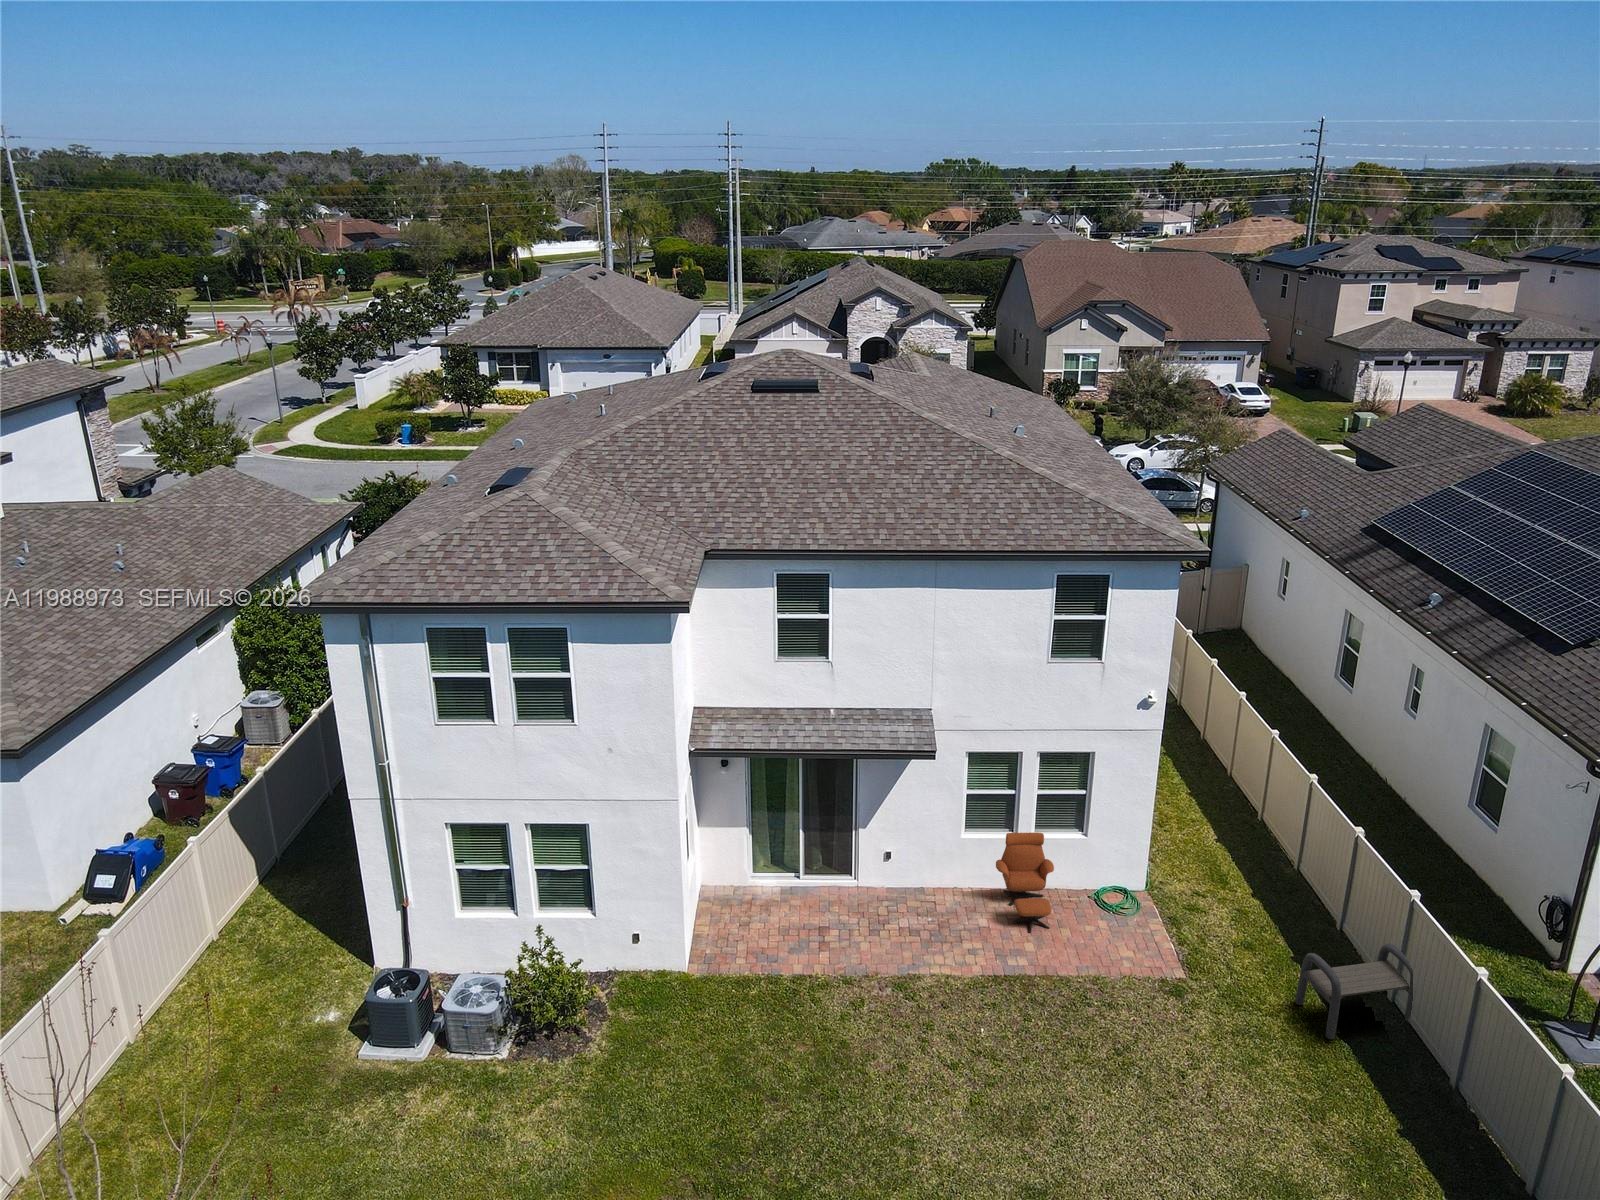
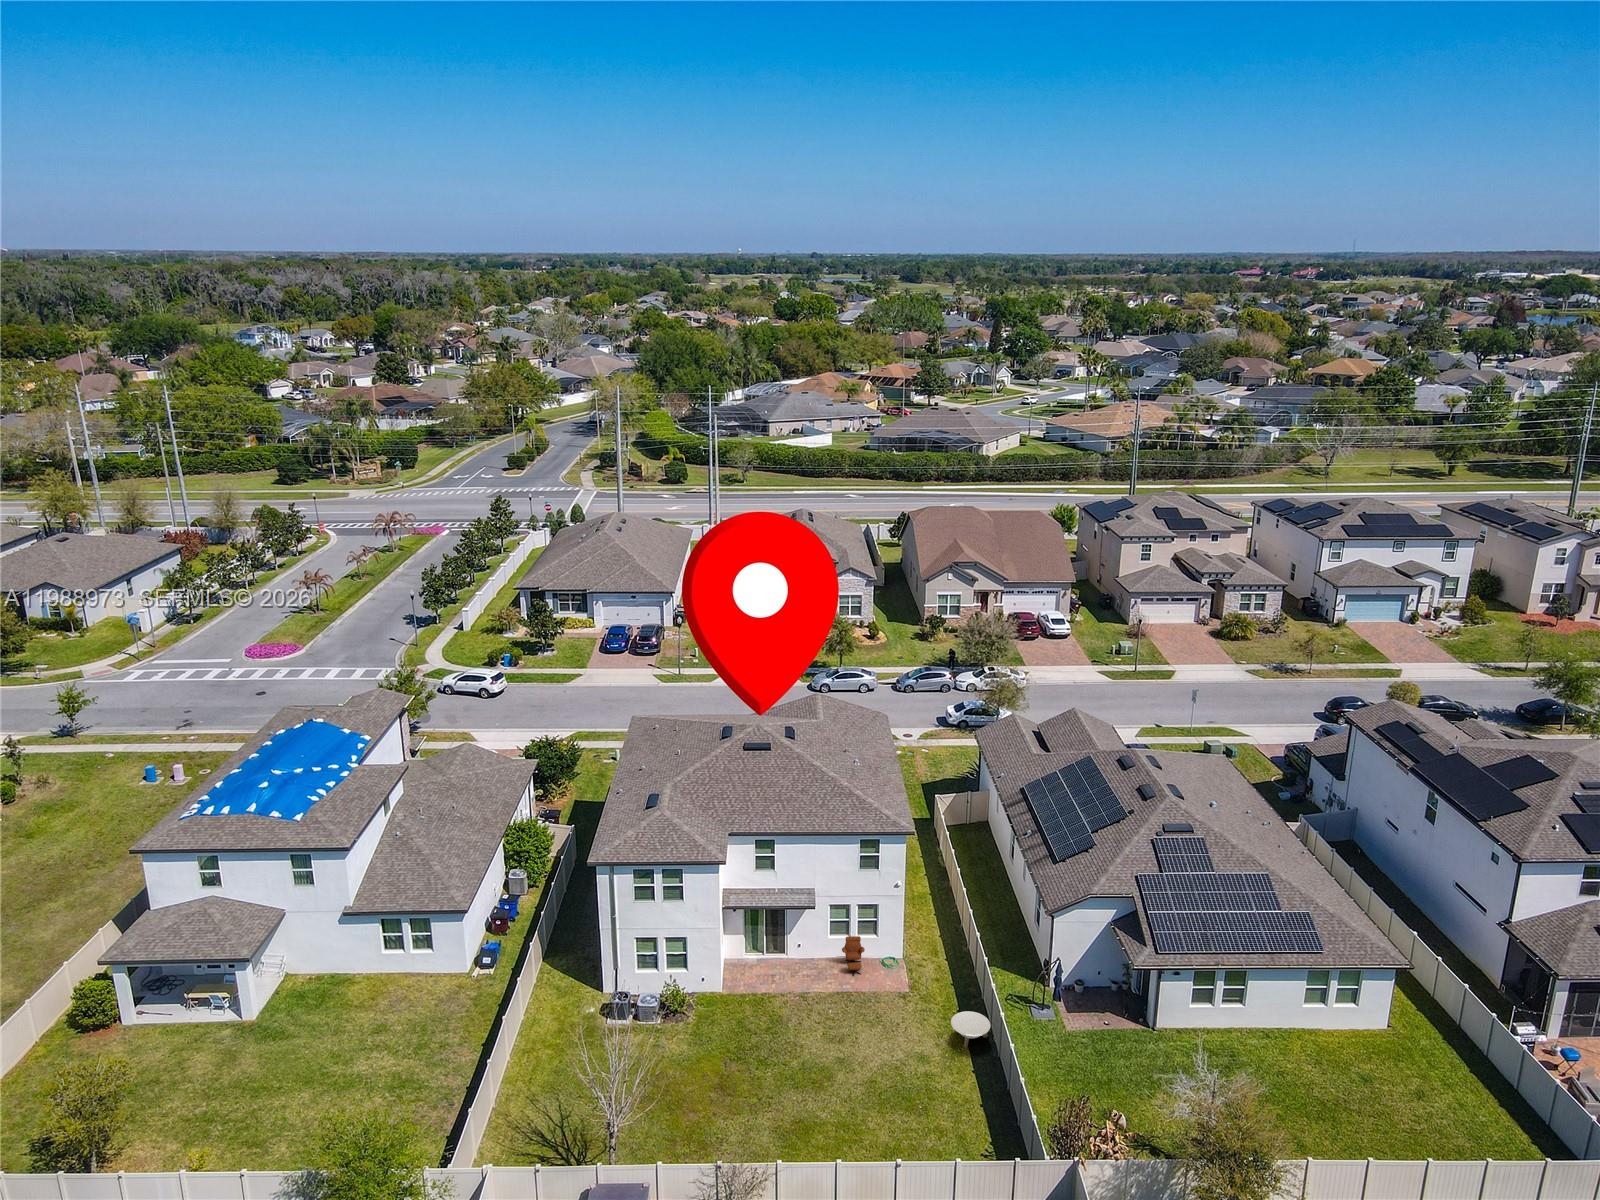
bench: present [1295,943,1413,1040] -> none [944,978,982,1012]
round table: none [1366,1045,1502,1164] -> present [951,1011,990,1048]

